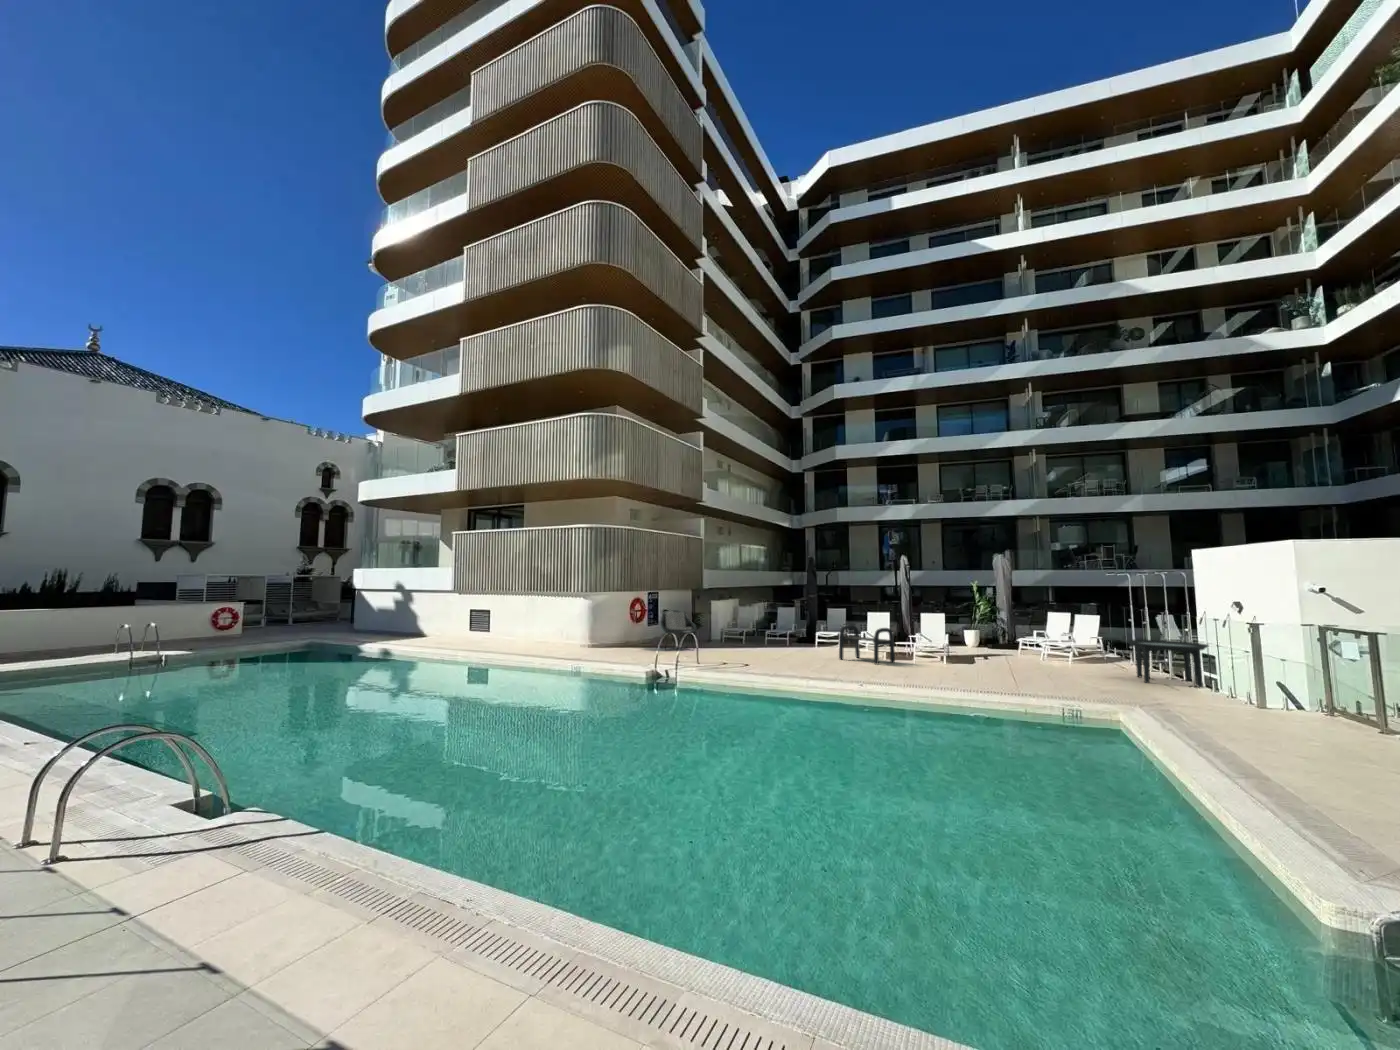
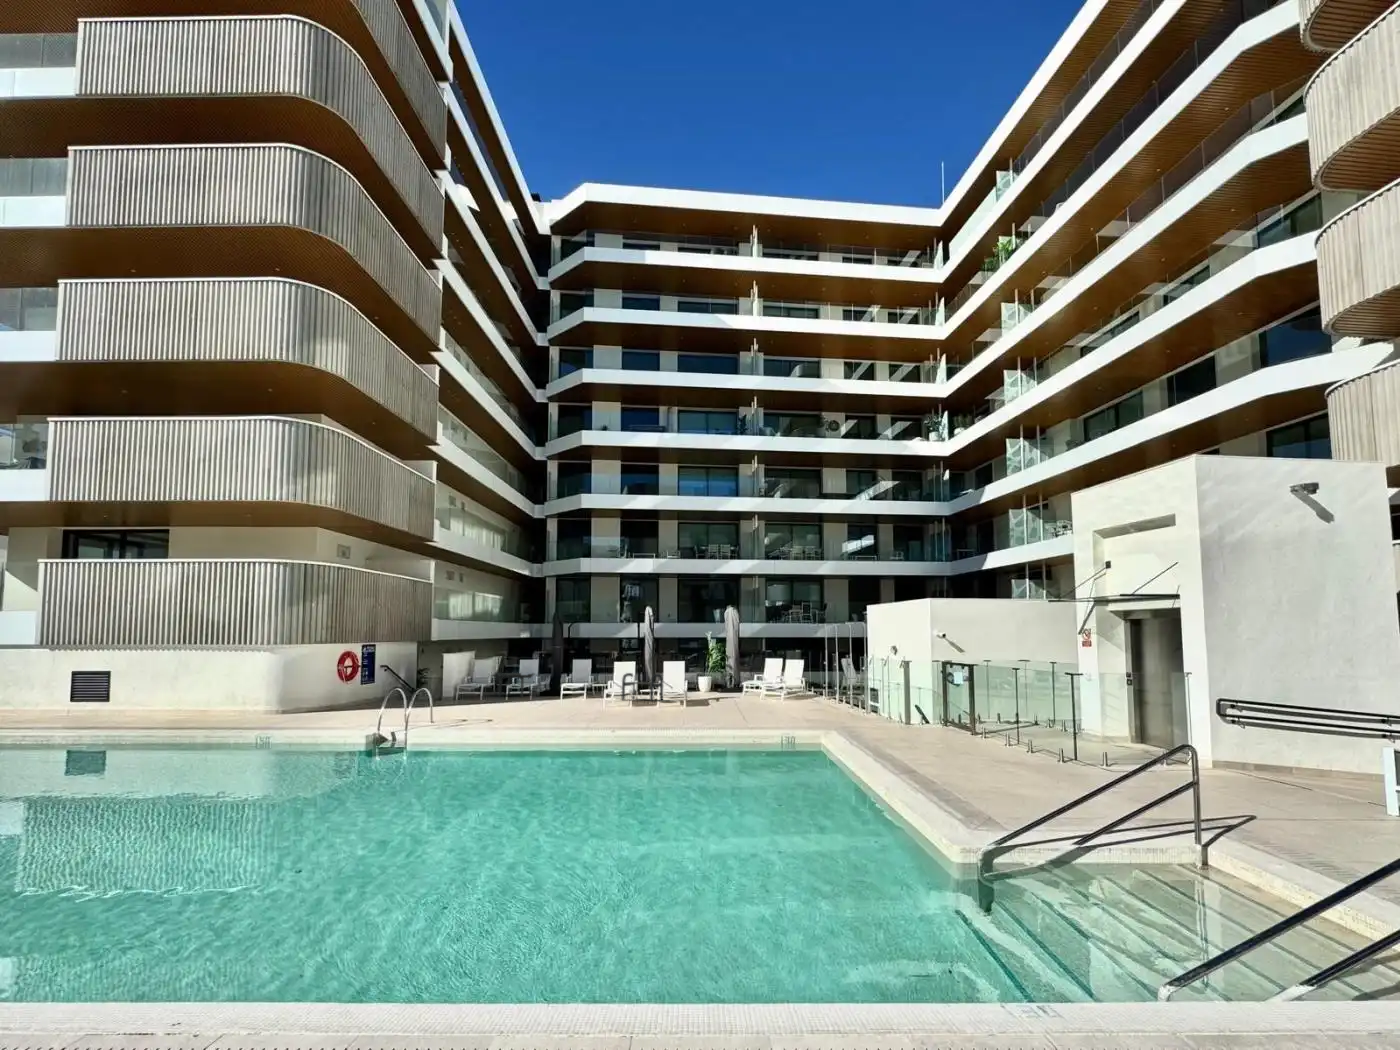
lounge chair: present [660,610,696,650] -> none [456,665,495,702]
round table: present [1126,640,1208,687] -> present [498,673,534,697]

